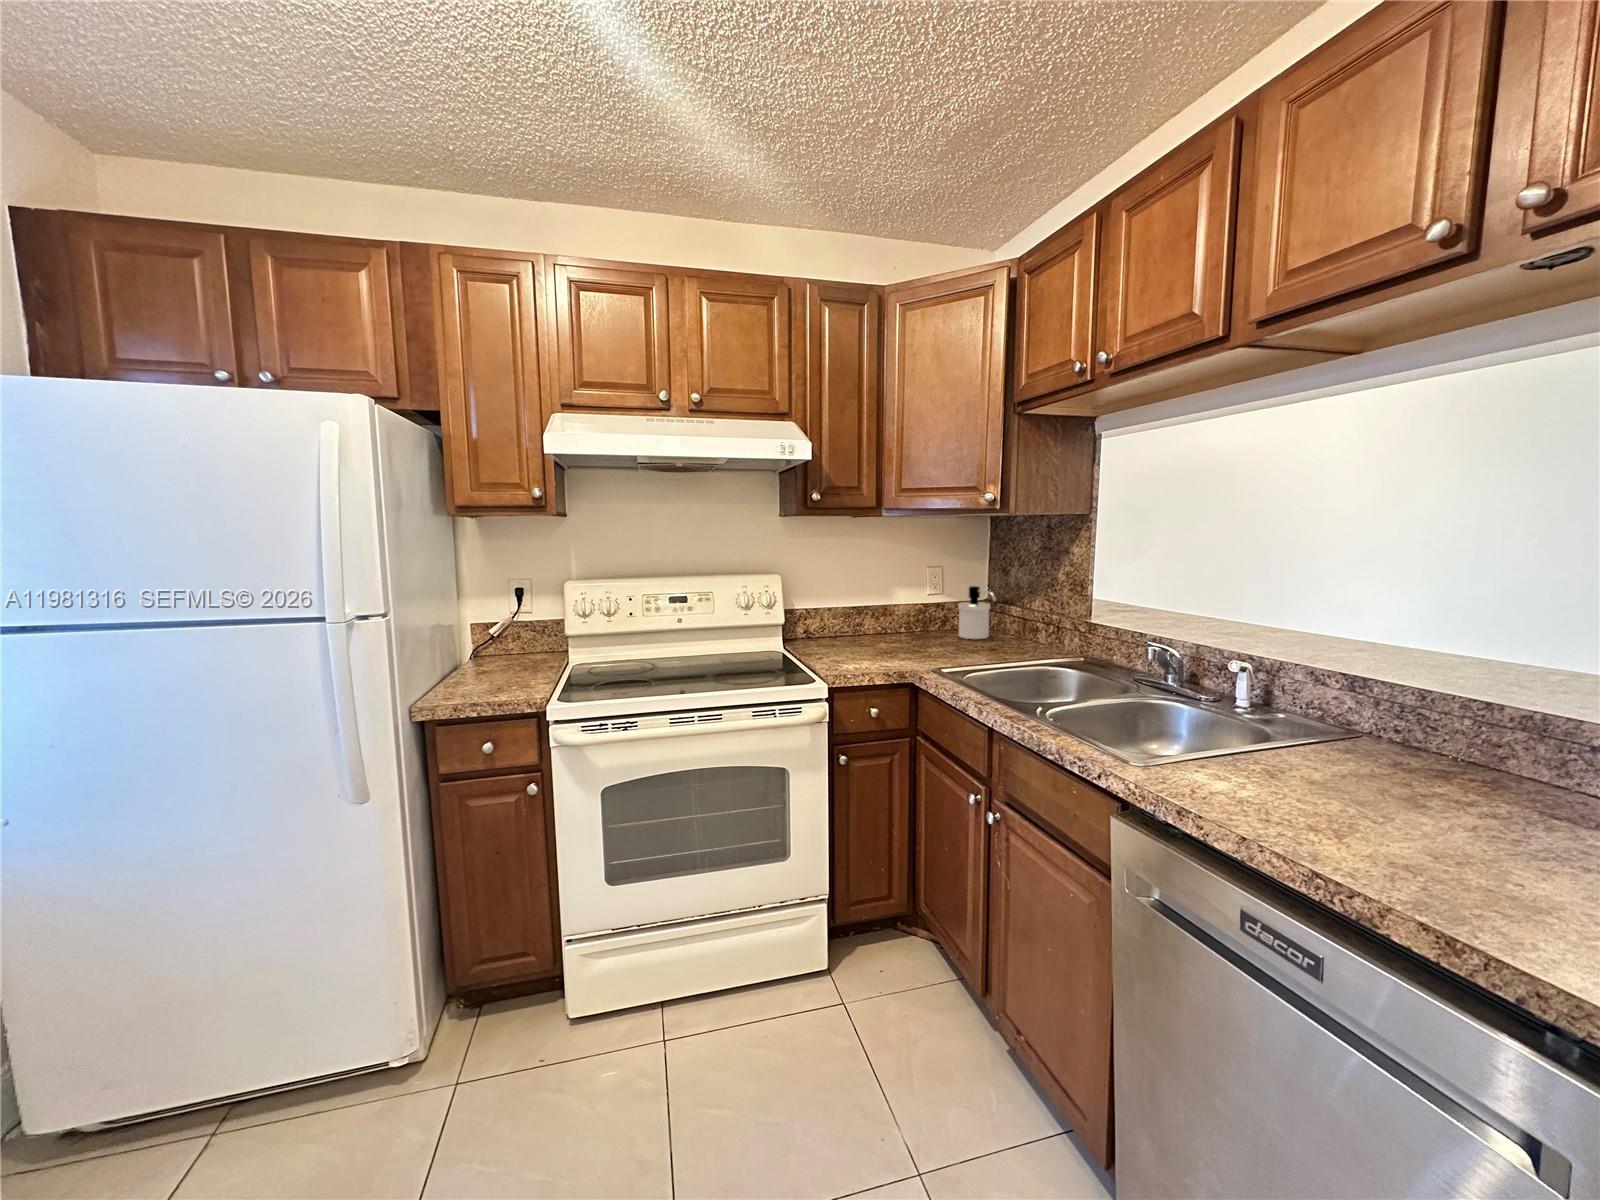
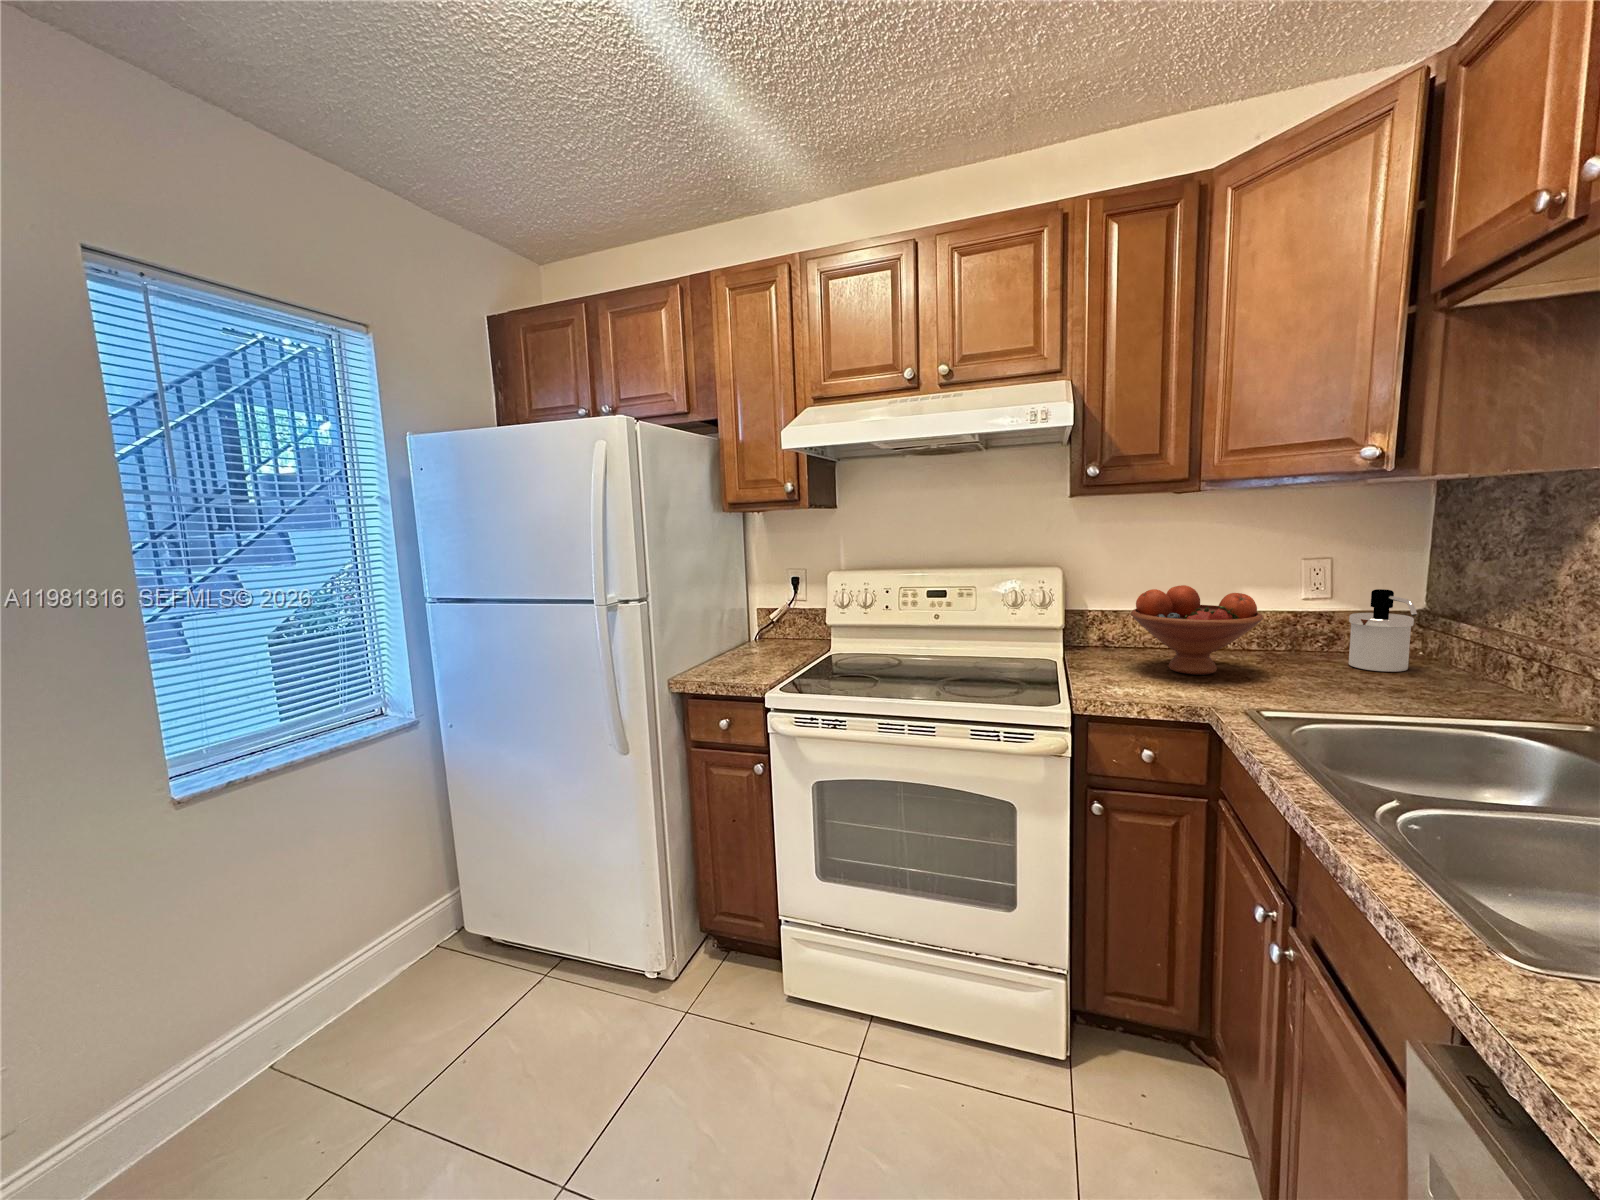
fruit bowl: none [838,587,921,651] -> present [1131,585,1263,675]

